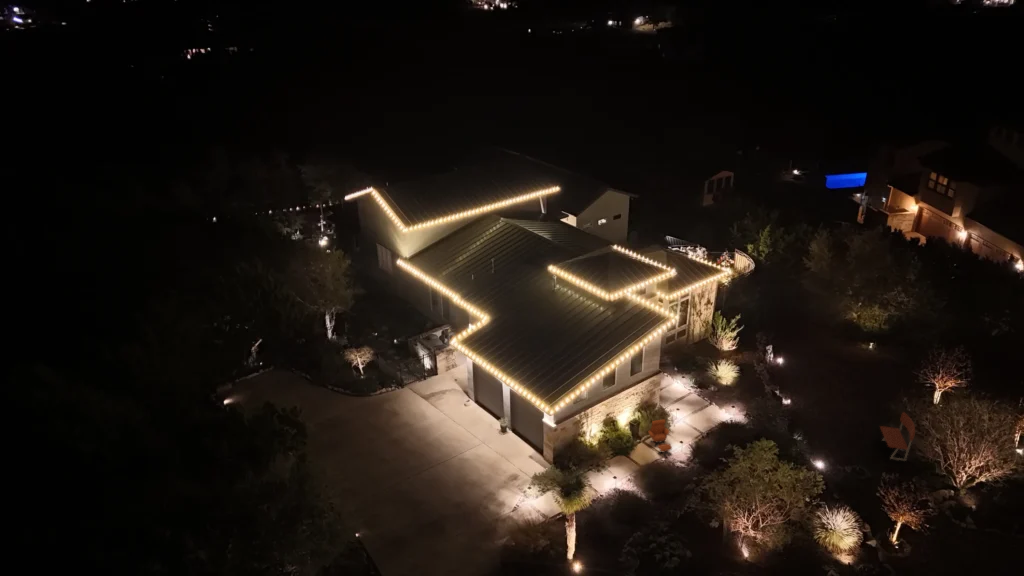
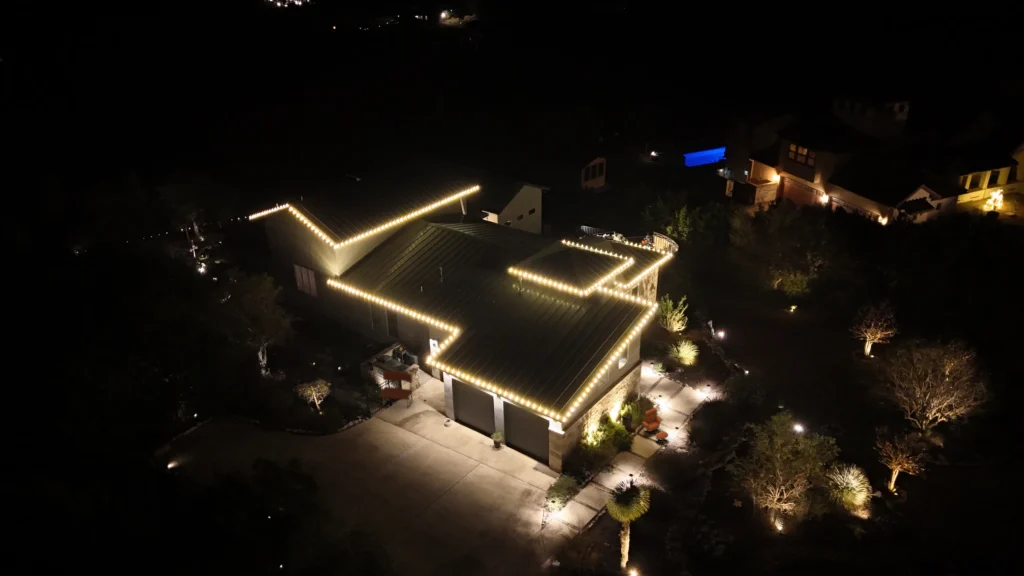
bench: present [880,413,915,460] -> present [379,371,413,407]

